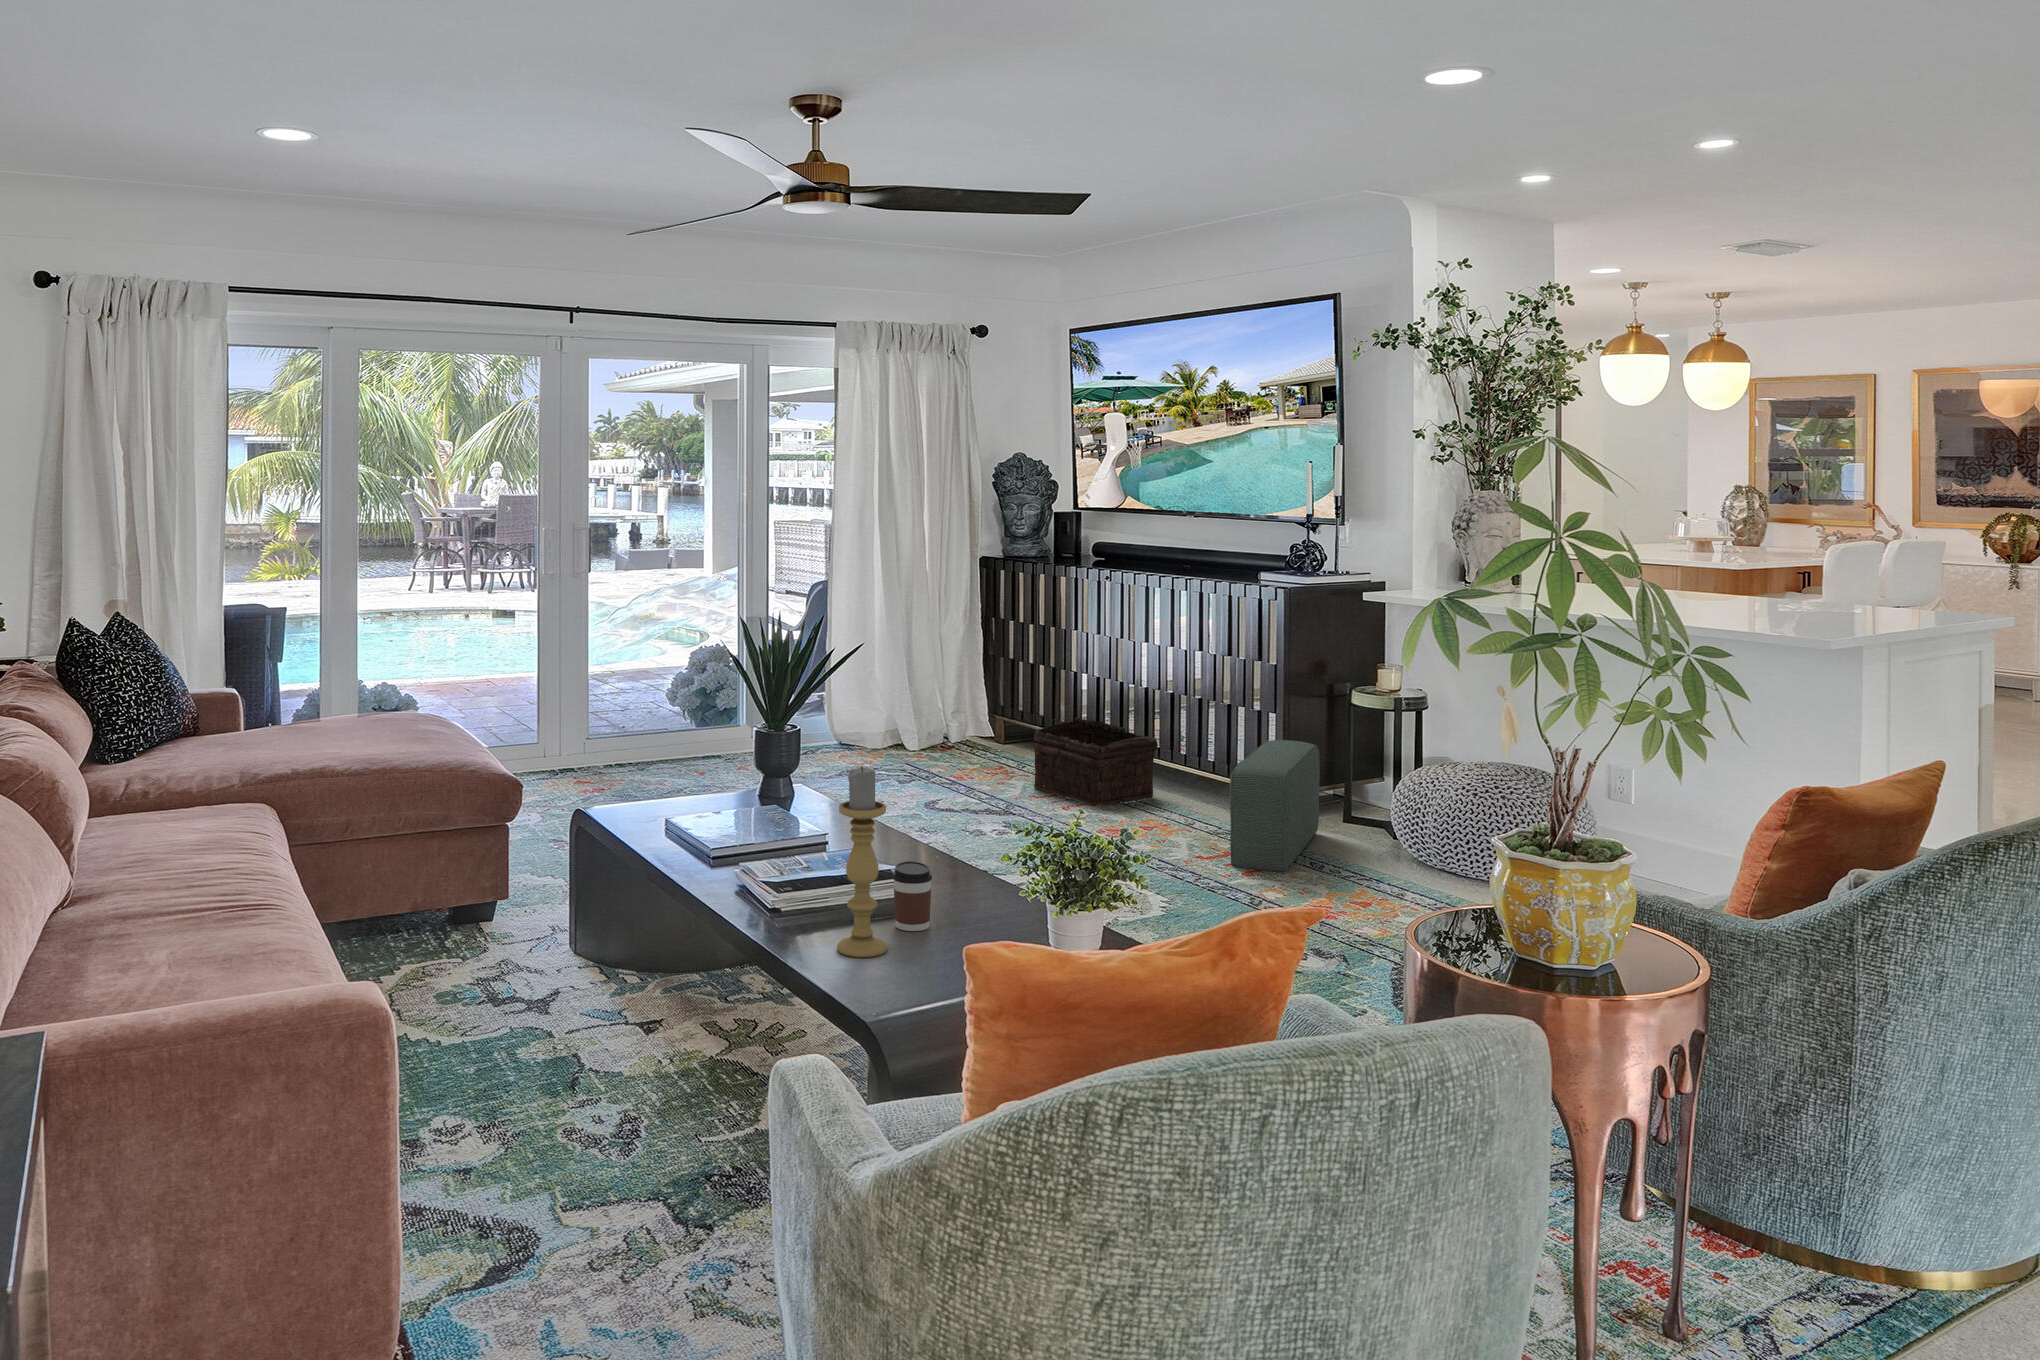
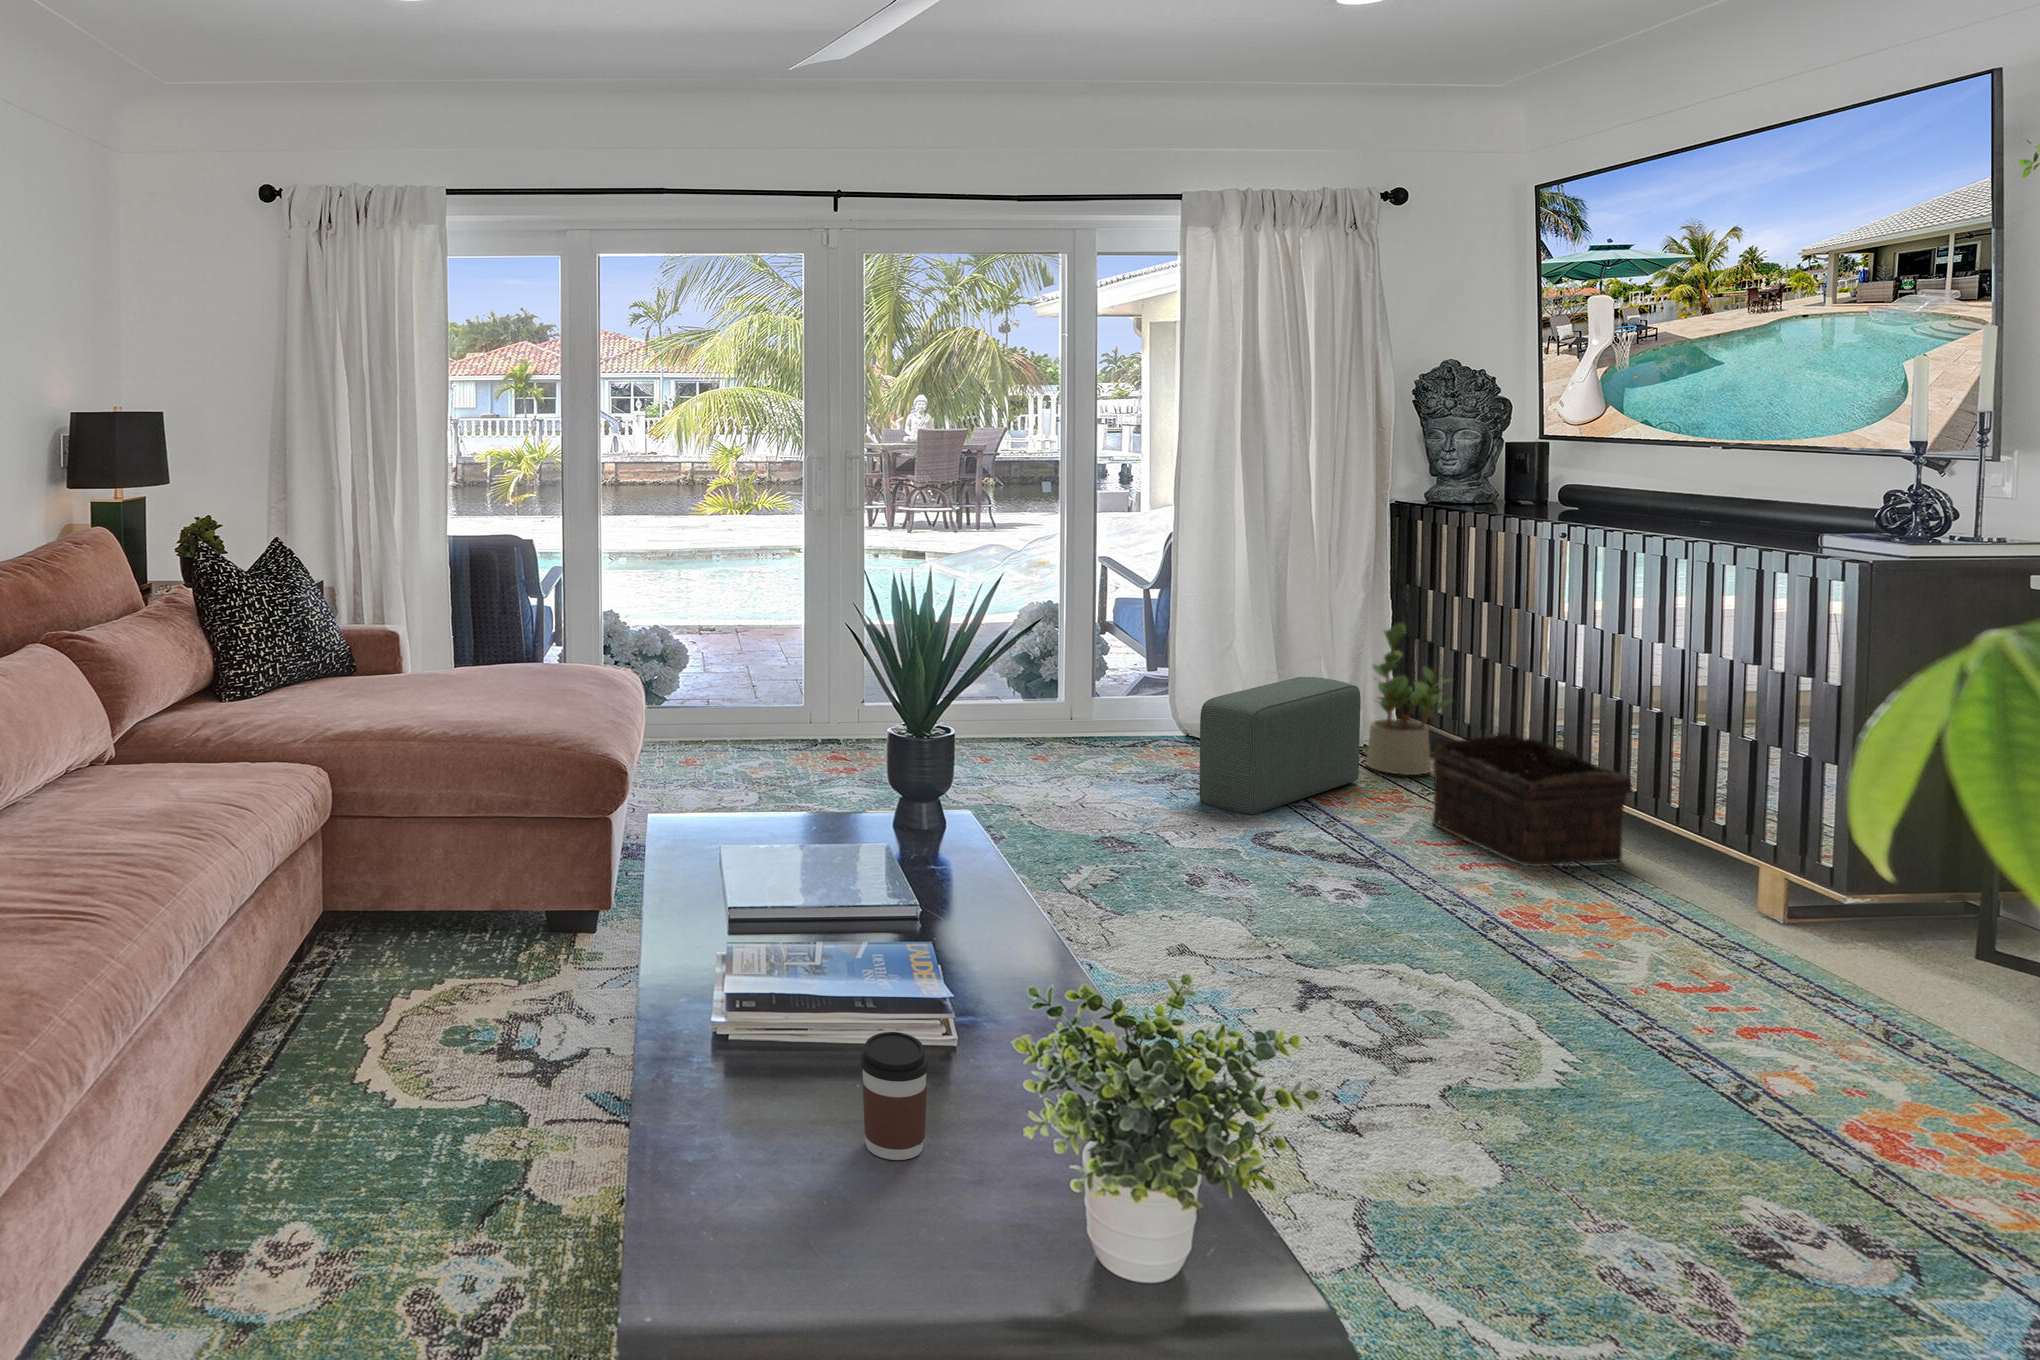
potted plant: none [974,648,1032,761] -> present [1366,623,1452,775]
pouf: present [1230,740,1320,872] -> present [1200,677,1361,815]
candle holder: present [837,766,887,957] -> none [724,877,810,1210]

